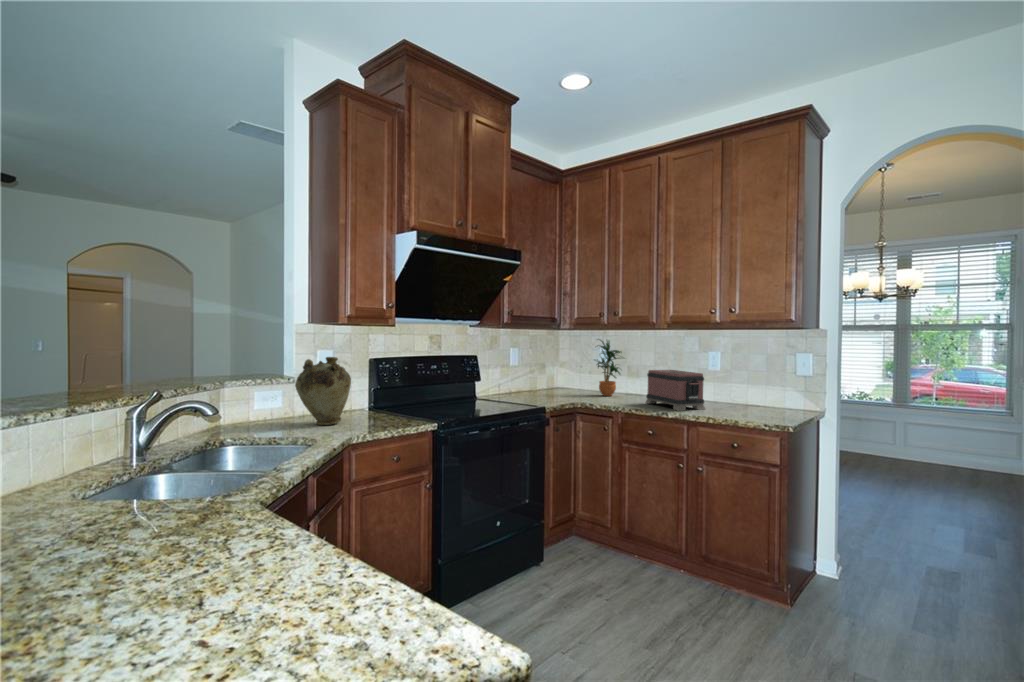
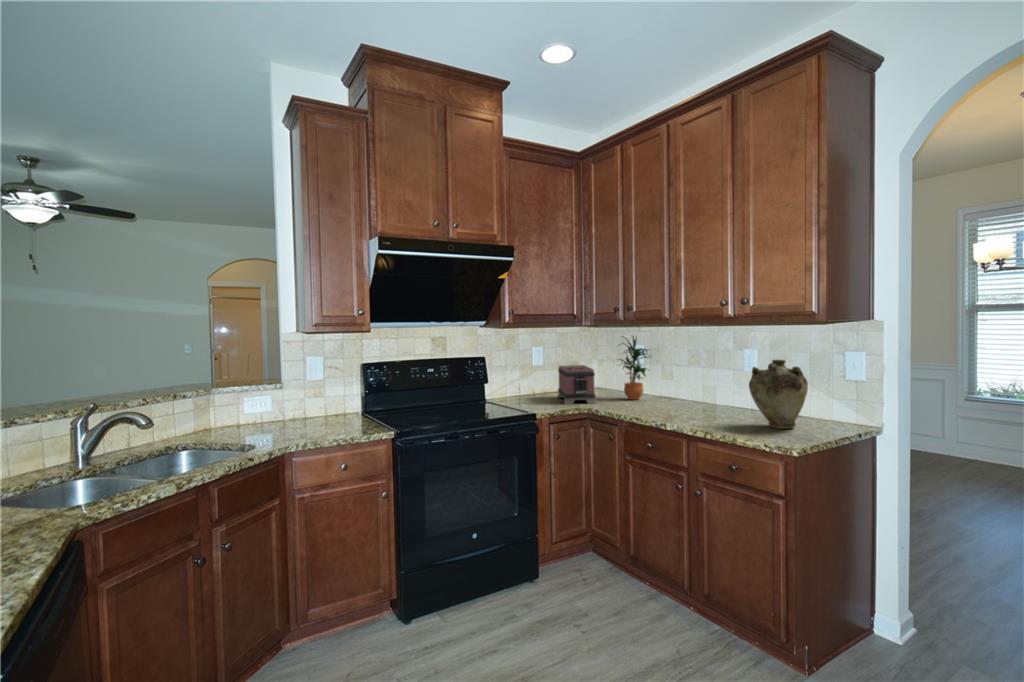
vase: present [295,357,351,425] -> present [749,360,808,429]
toaster: present [645,370,705,411] -> present [558,365,596,404]

